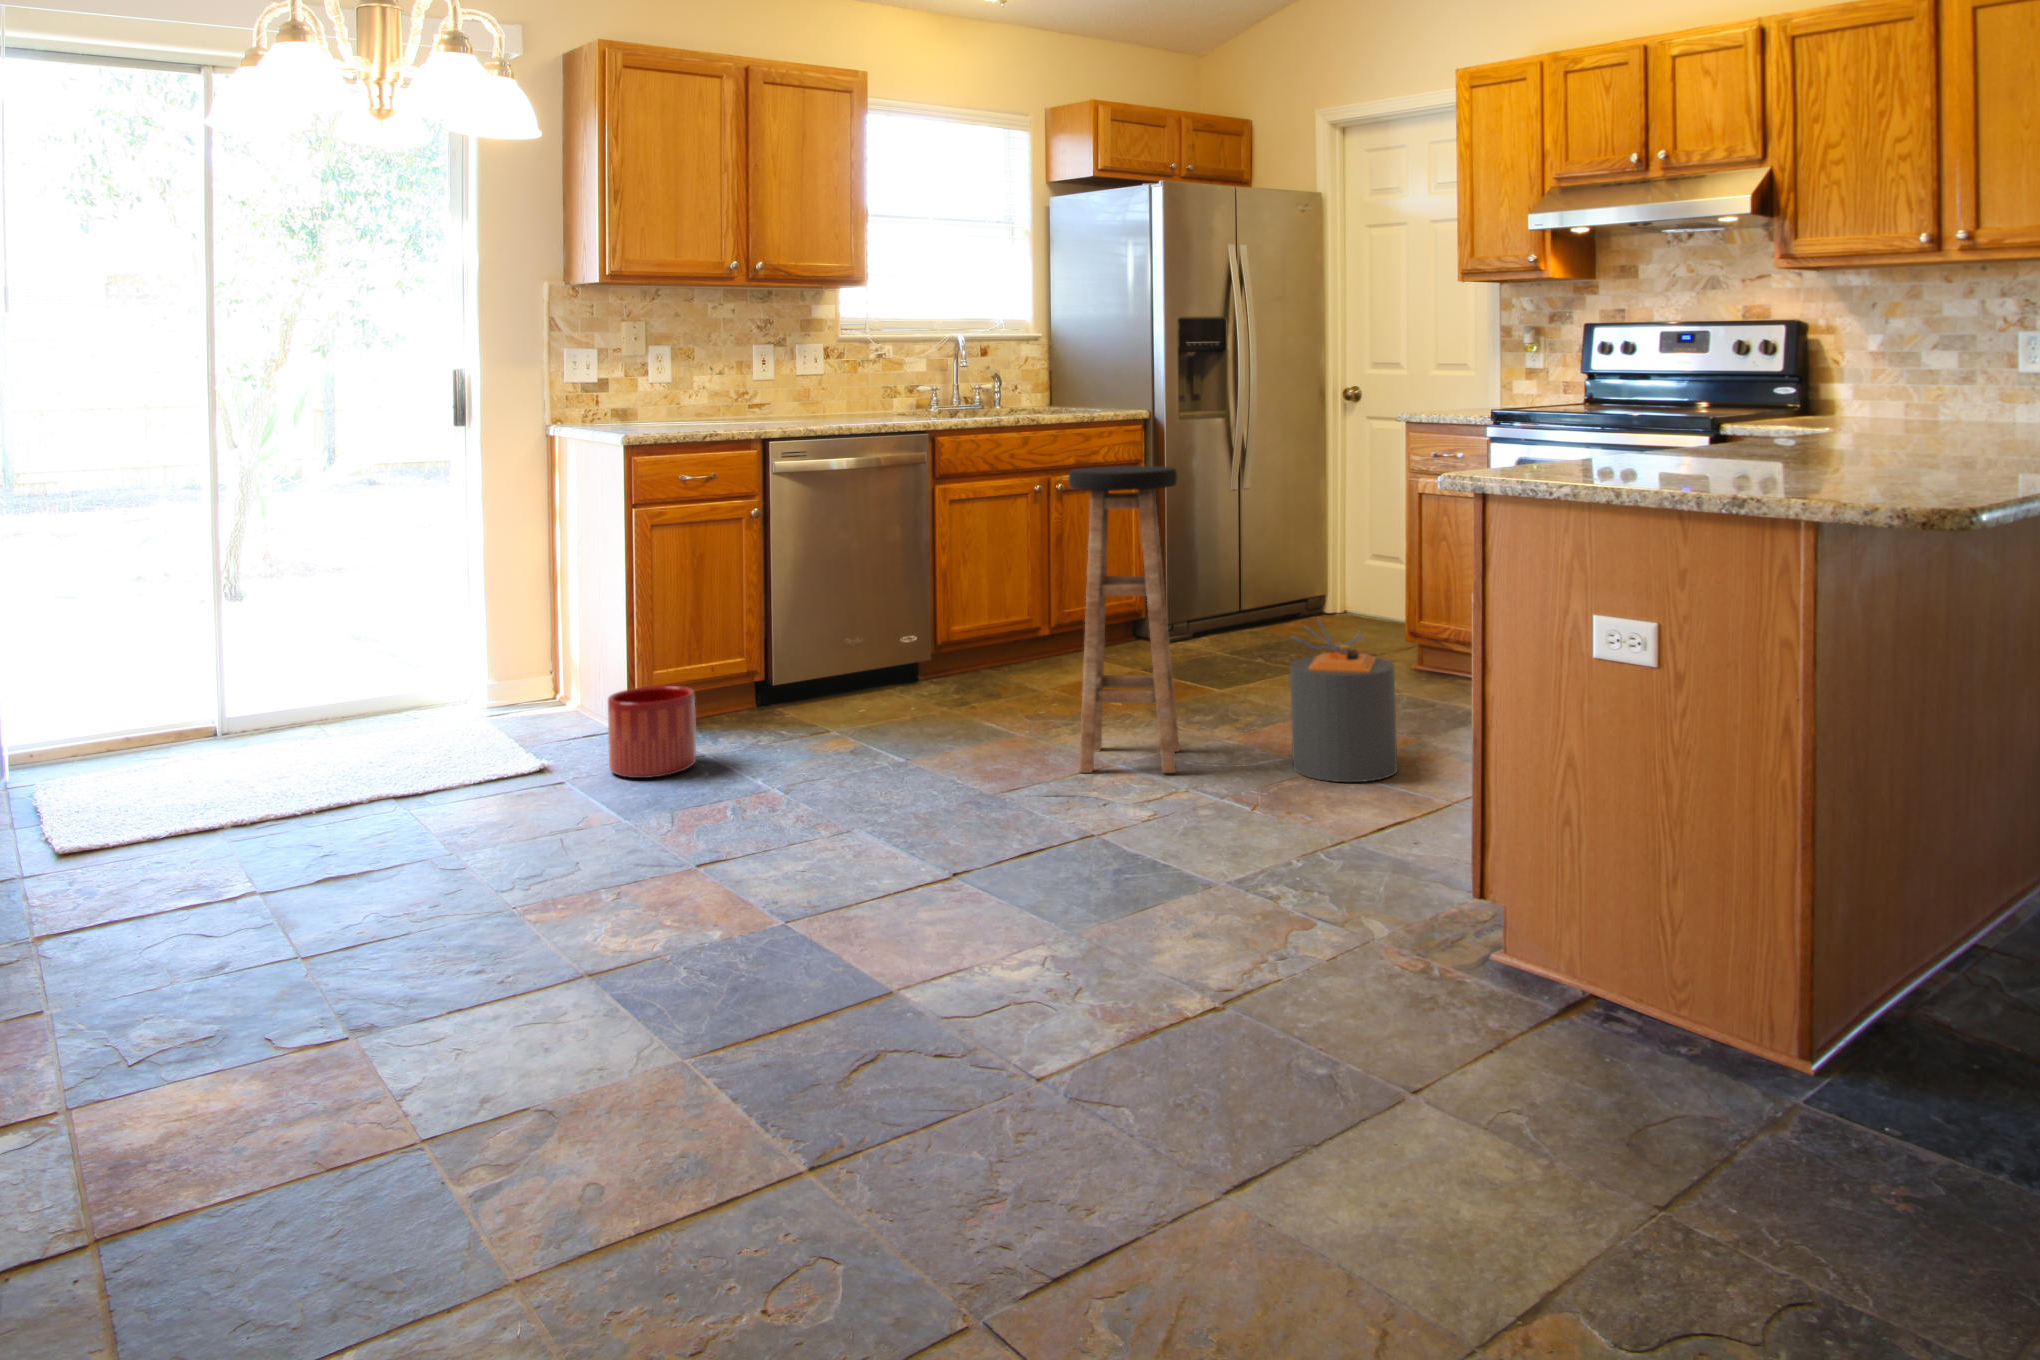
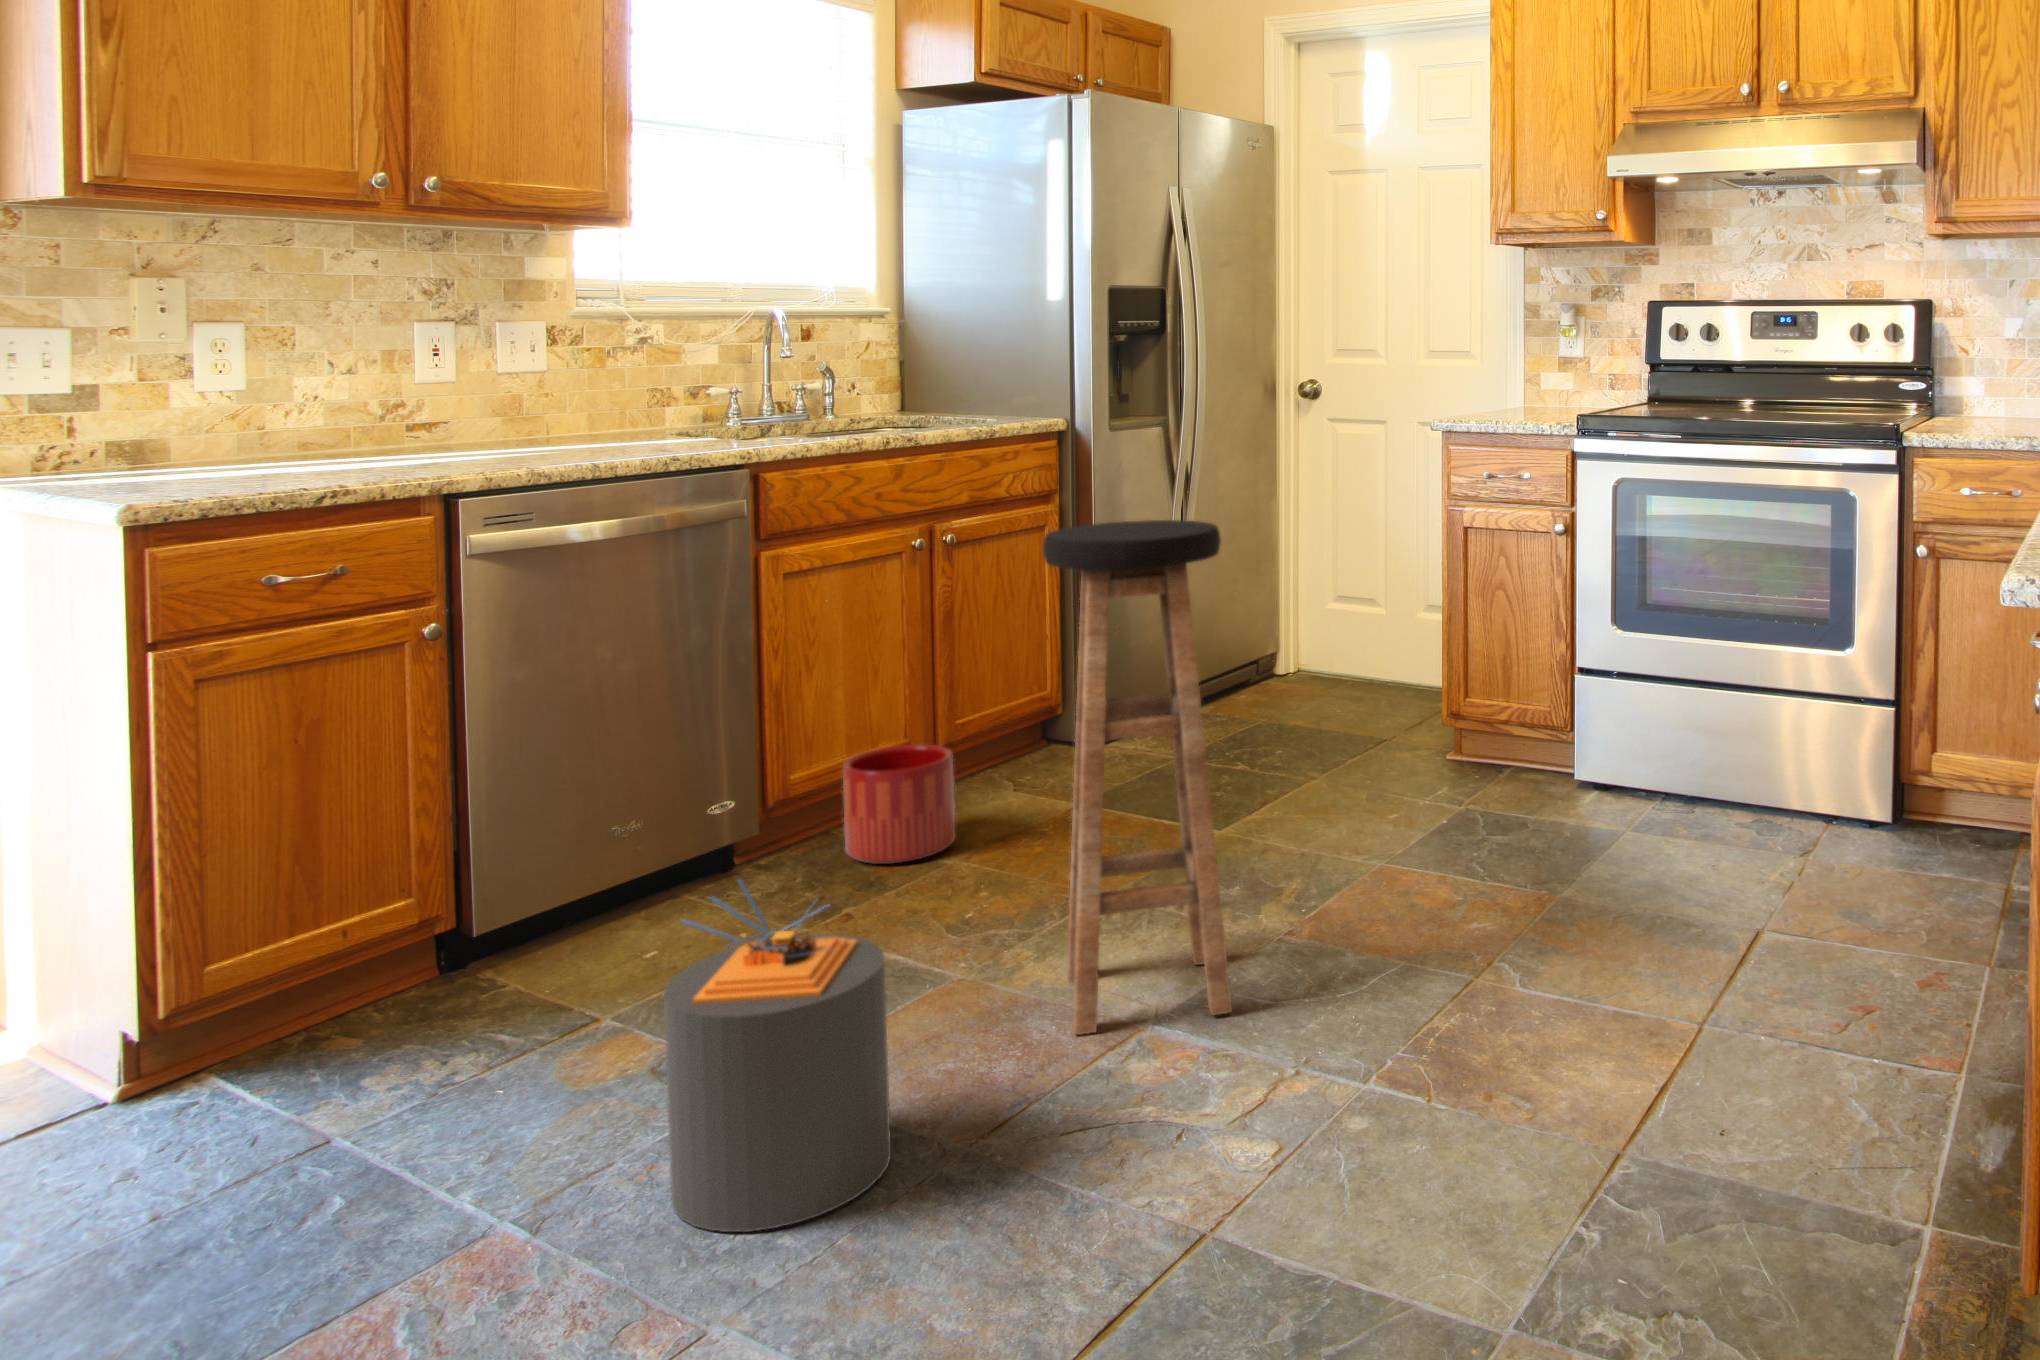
trash can: present [1290,619,1397,782] -> present [664,880,891,1232]
planter: present [608,686,696,778] -> present [843,745,955,864]

